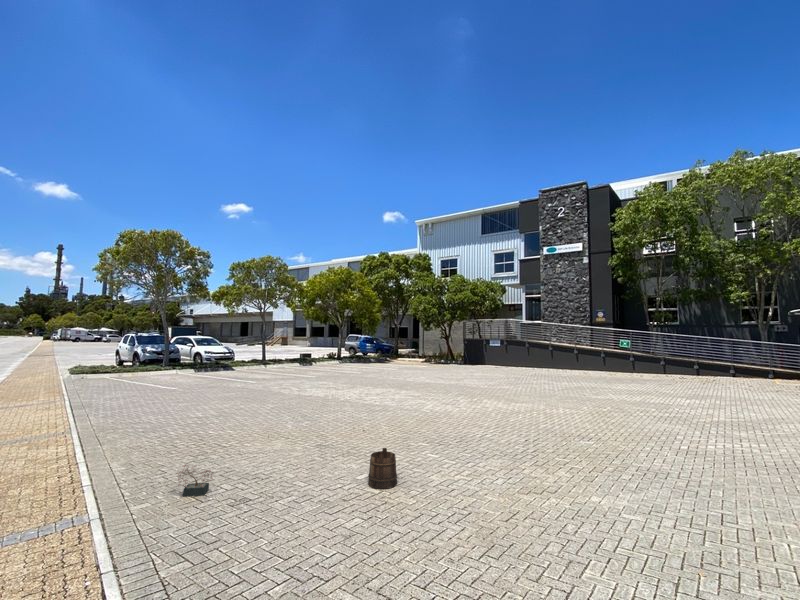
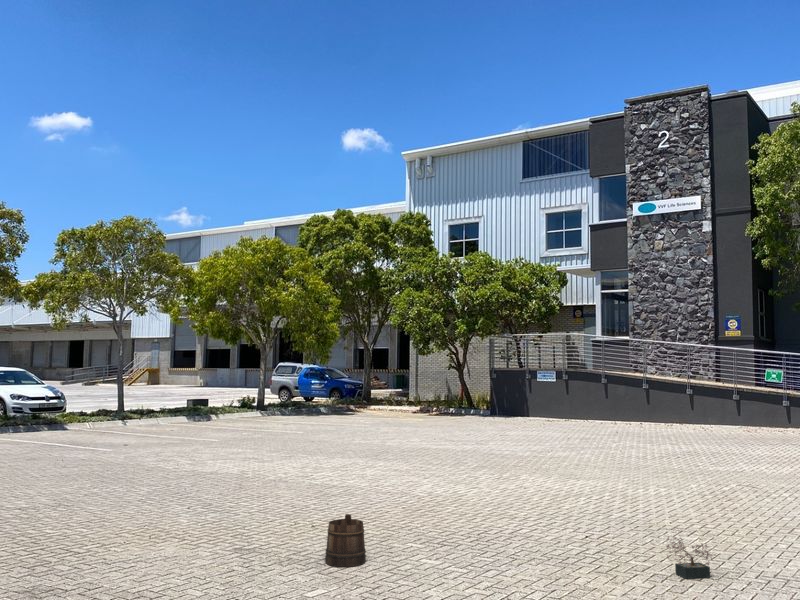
decorative plant: present [177,464,213,496] -> present [666,536,712,579]

